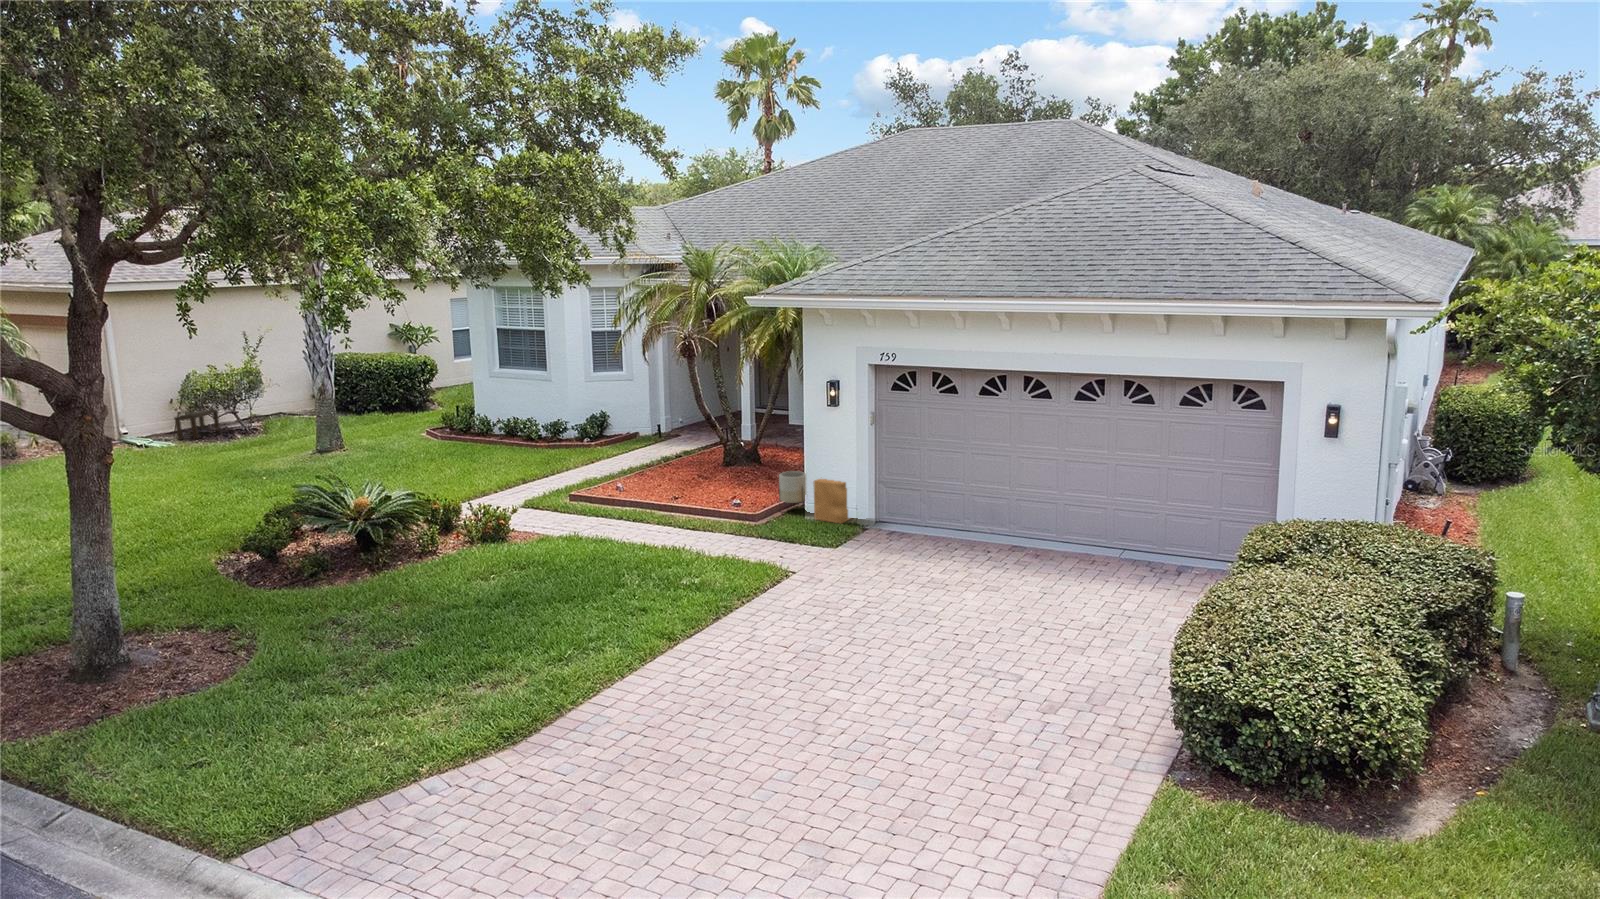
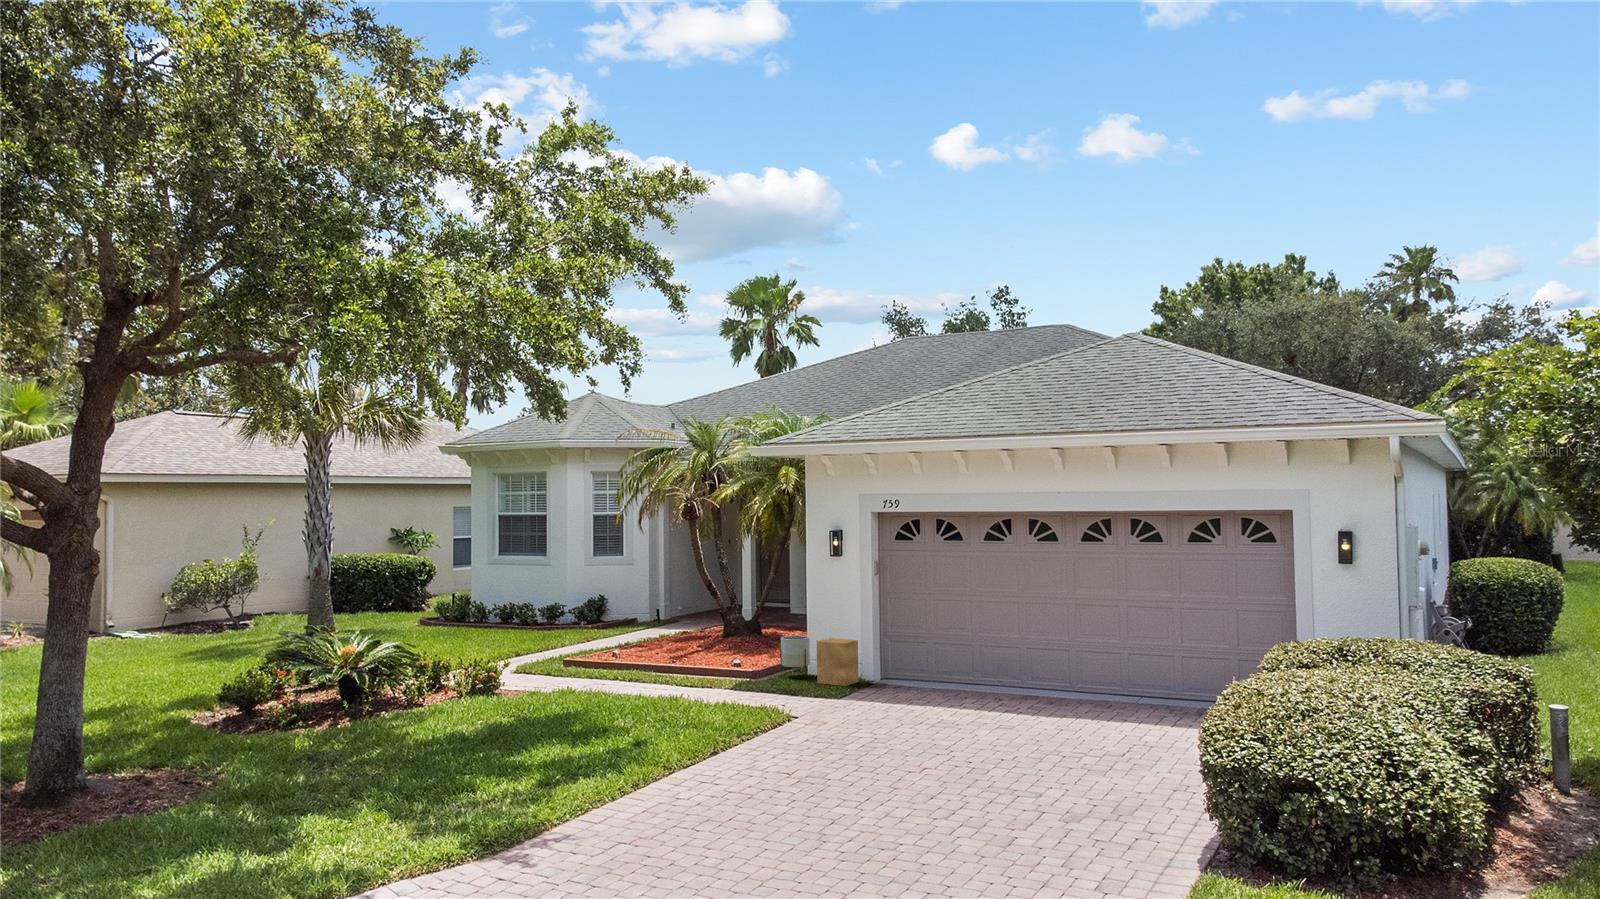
bench: present [174,409,220,440] -> none [161,597,208,627]

